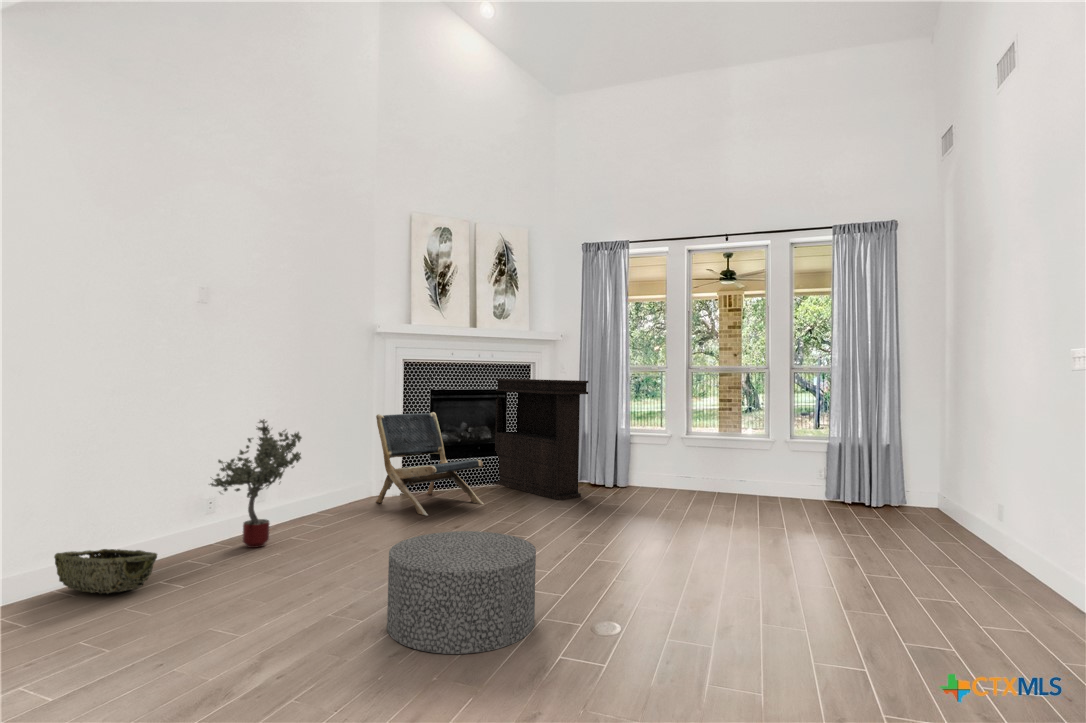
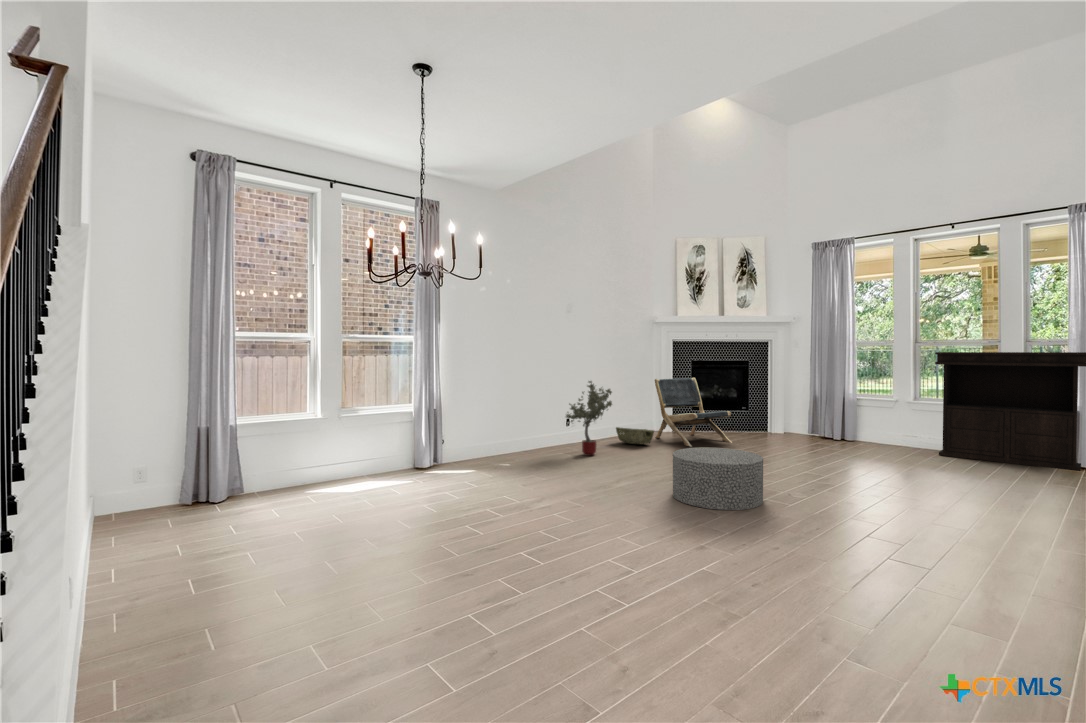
console table: present [492,379,588,500] -> present [935,352,1086,471]
woven basket: present [54,549,157,594] -> present [616,427,654,444]

